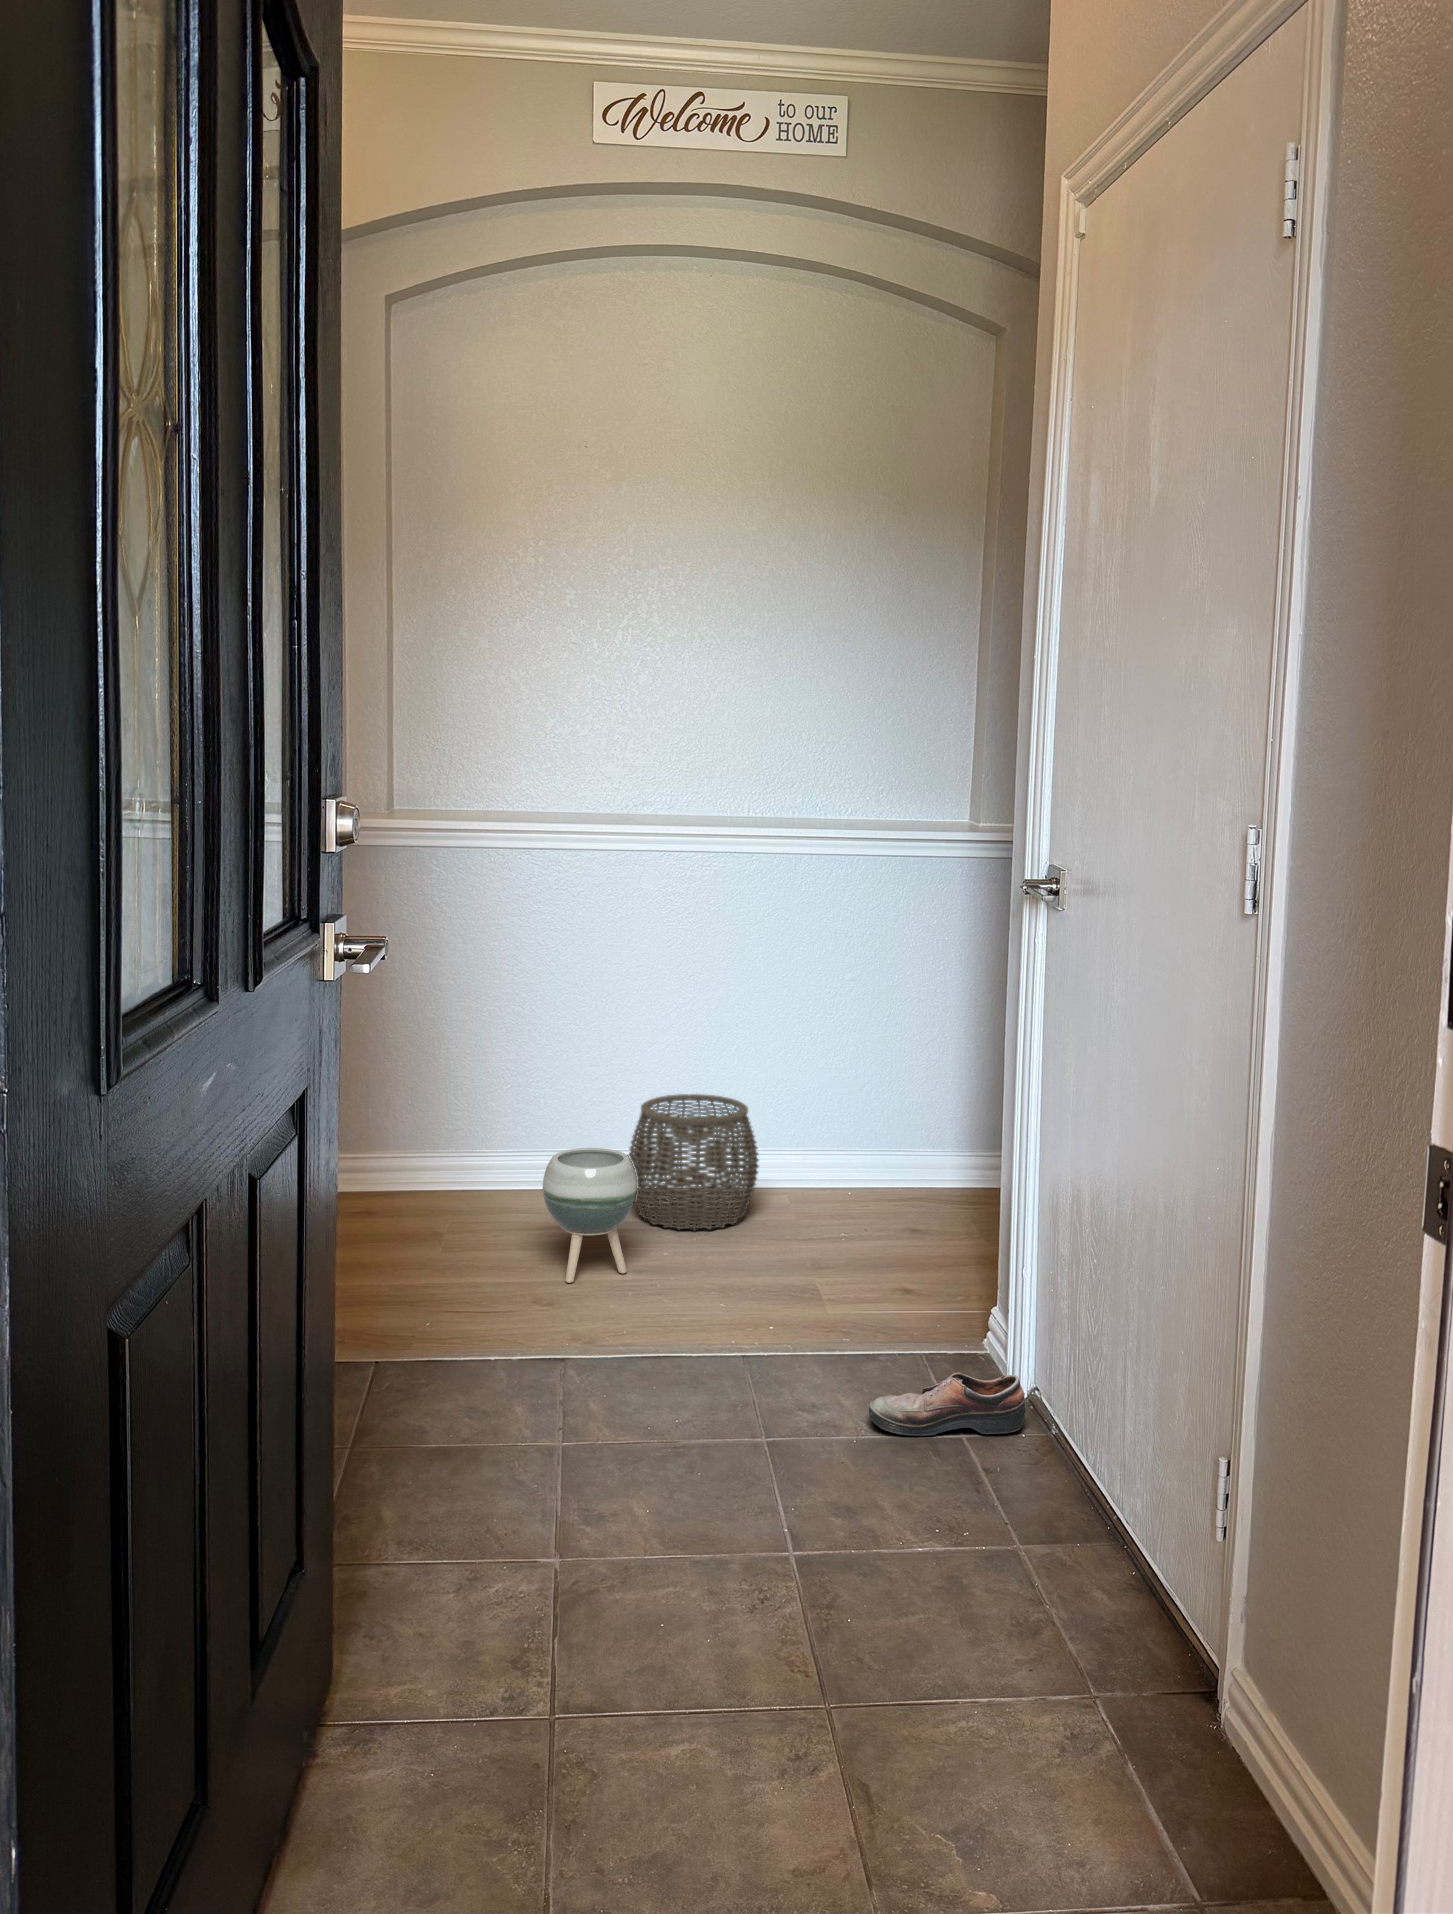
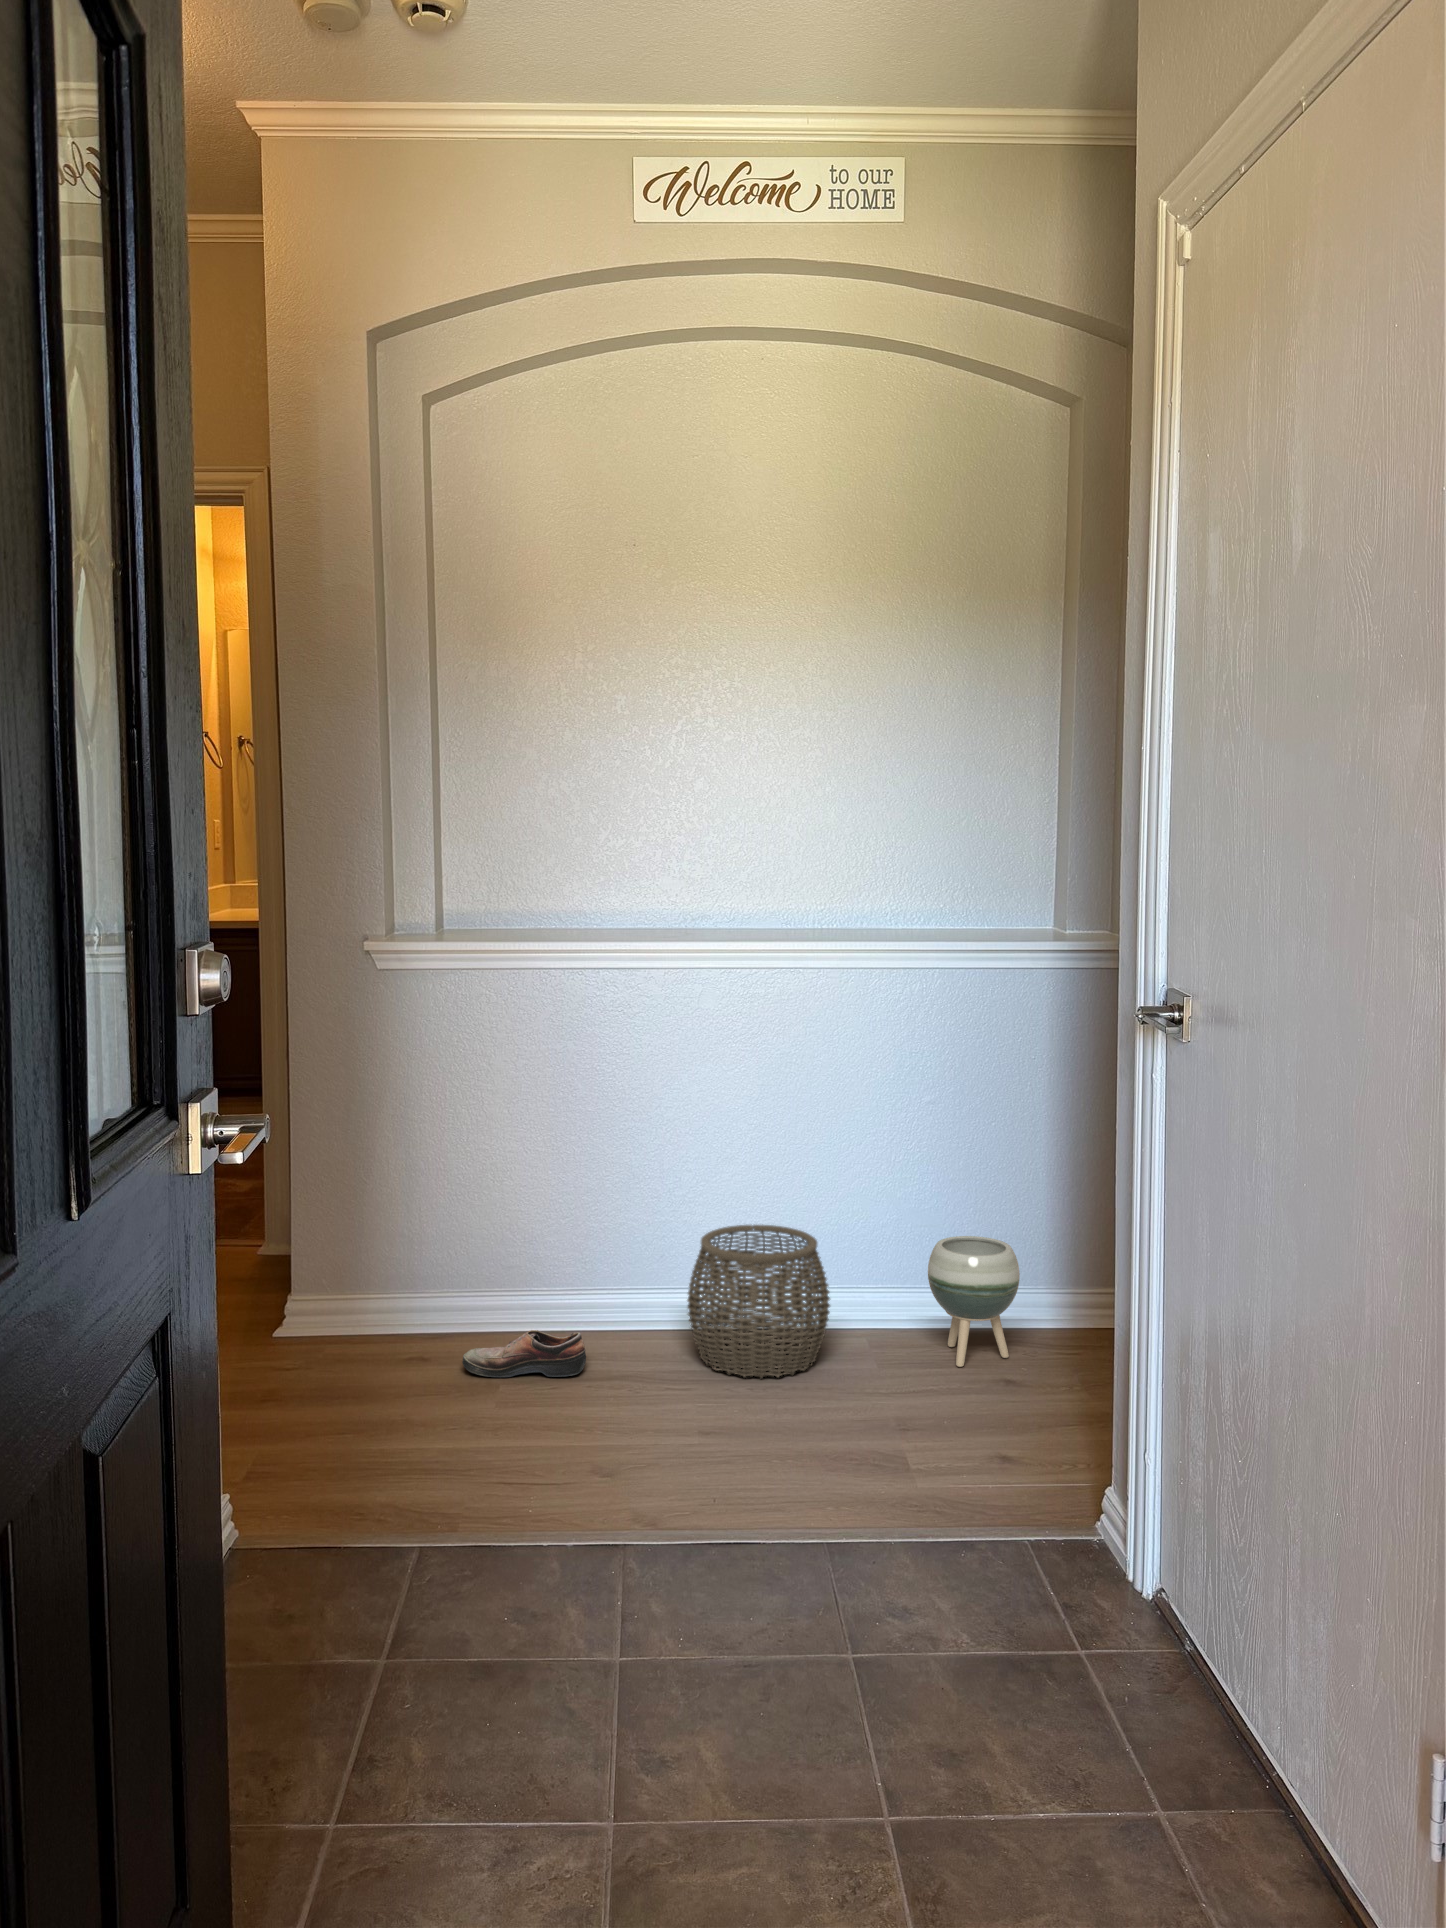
planter: present [543,1148,637,1283] -> present [928,1236,1020,1367]
shoe: present [869,1373,1025,1436] -> present [462,1330,586,1377]

